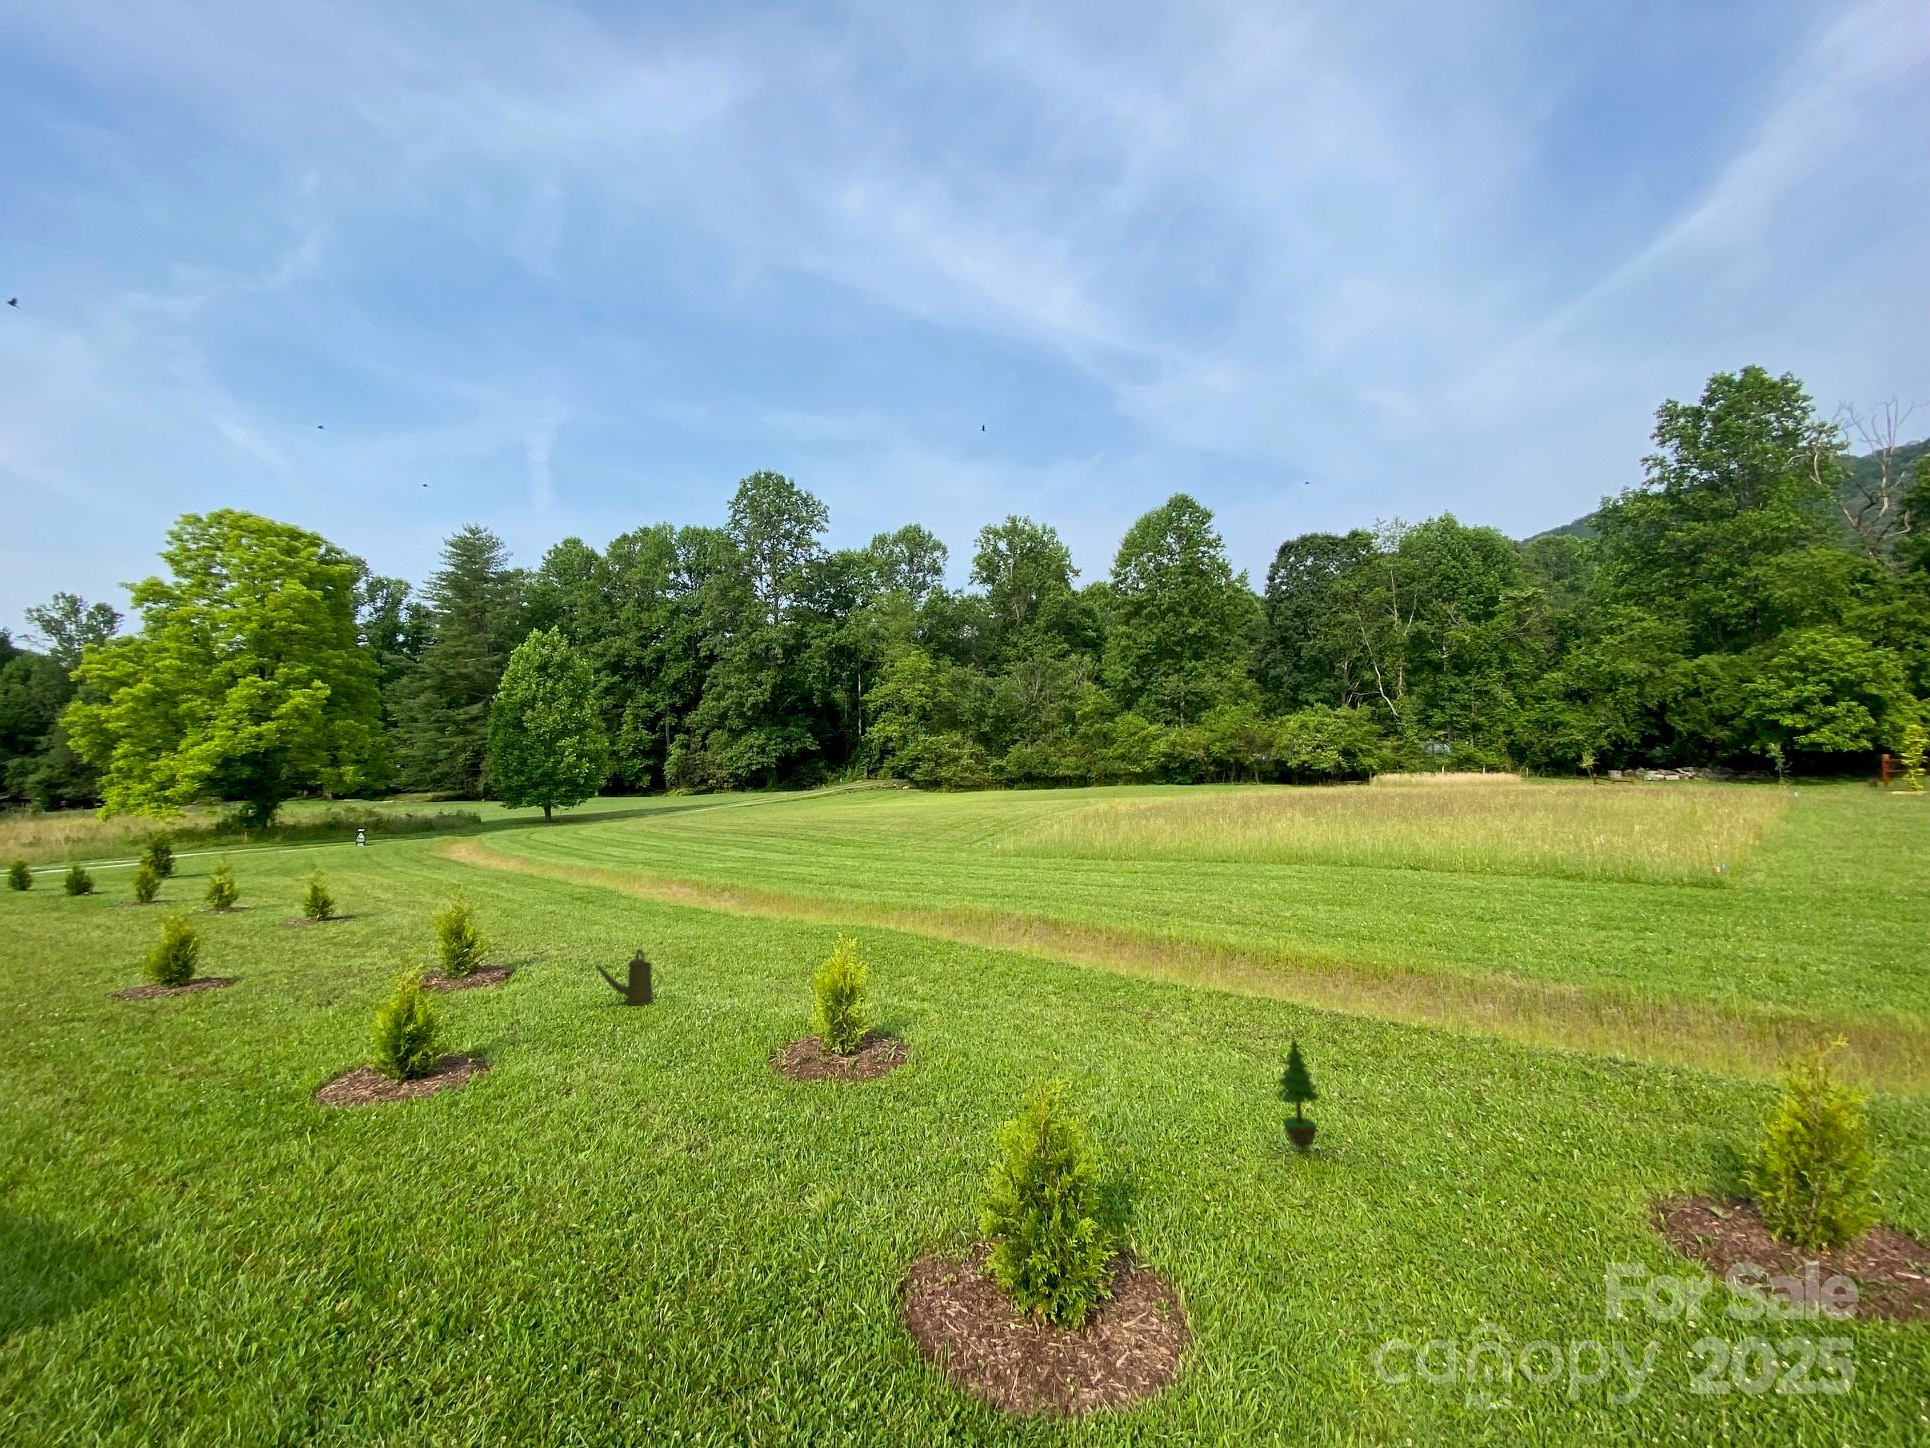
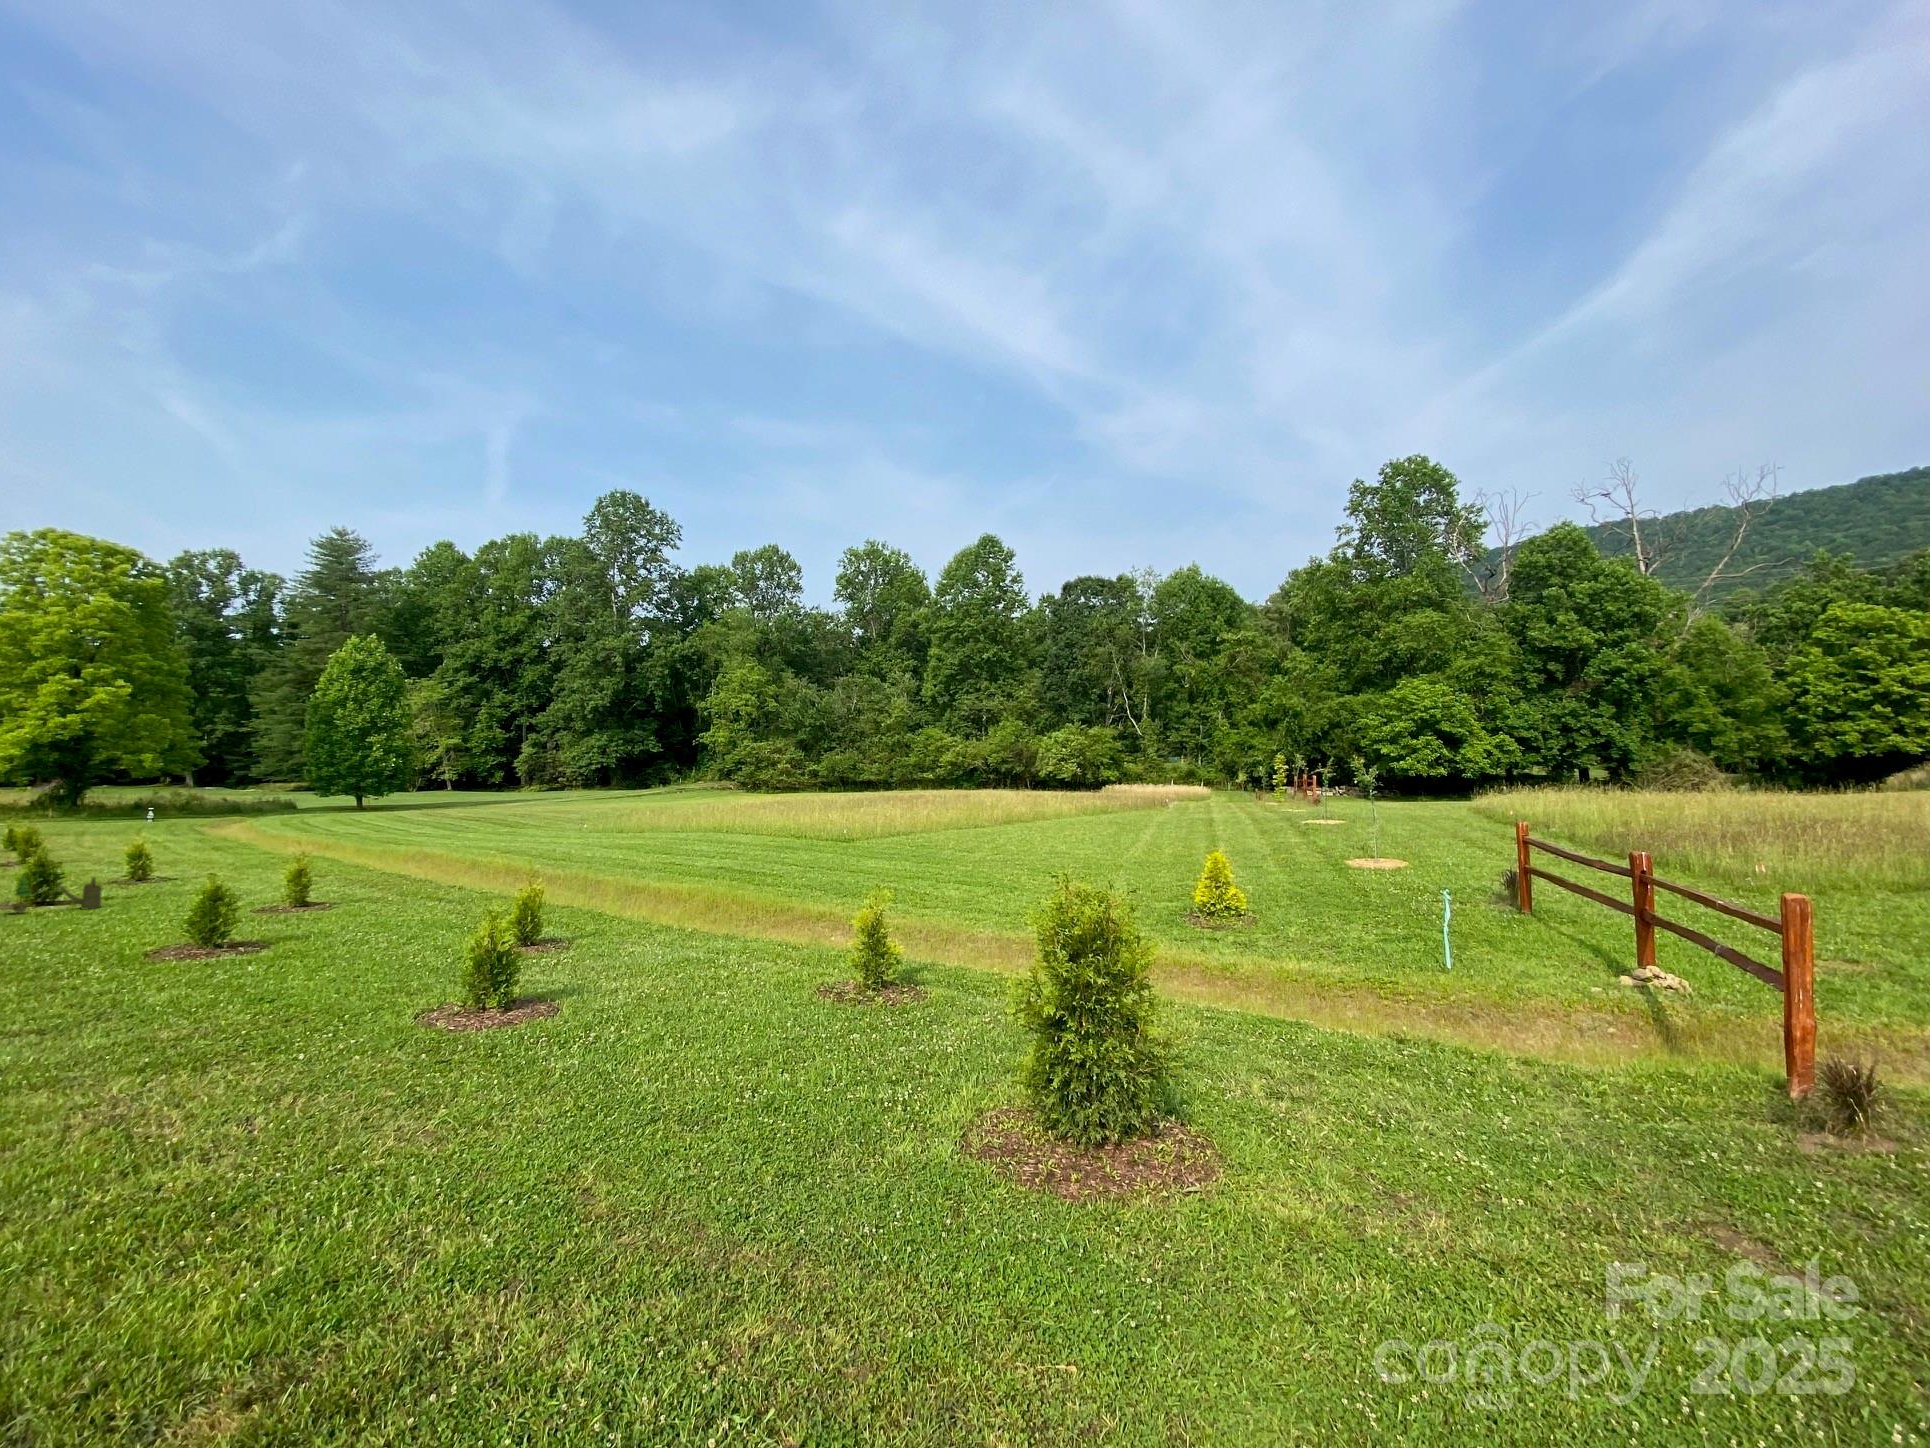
potted tree: present [1278,1039,1318,1149] -> present [13,876,29,913]

